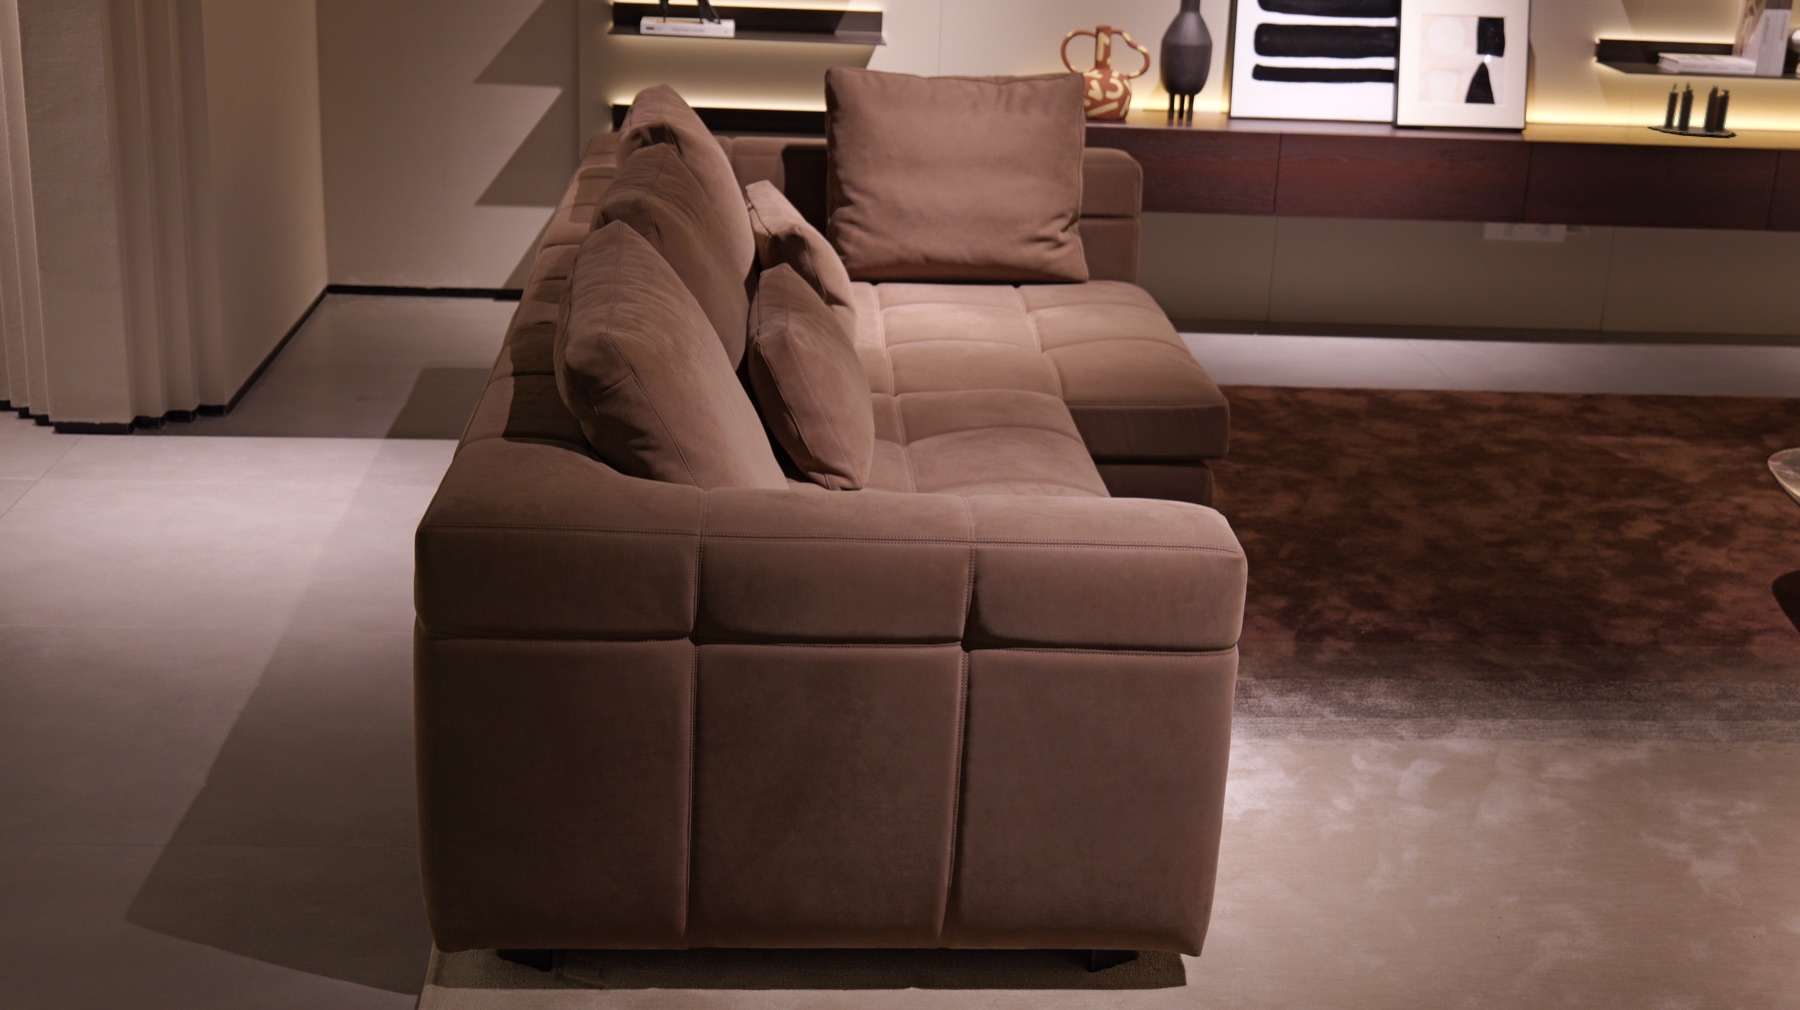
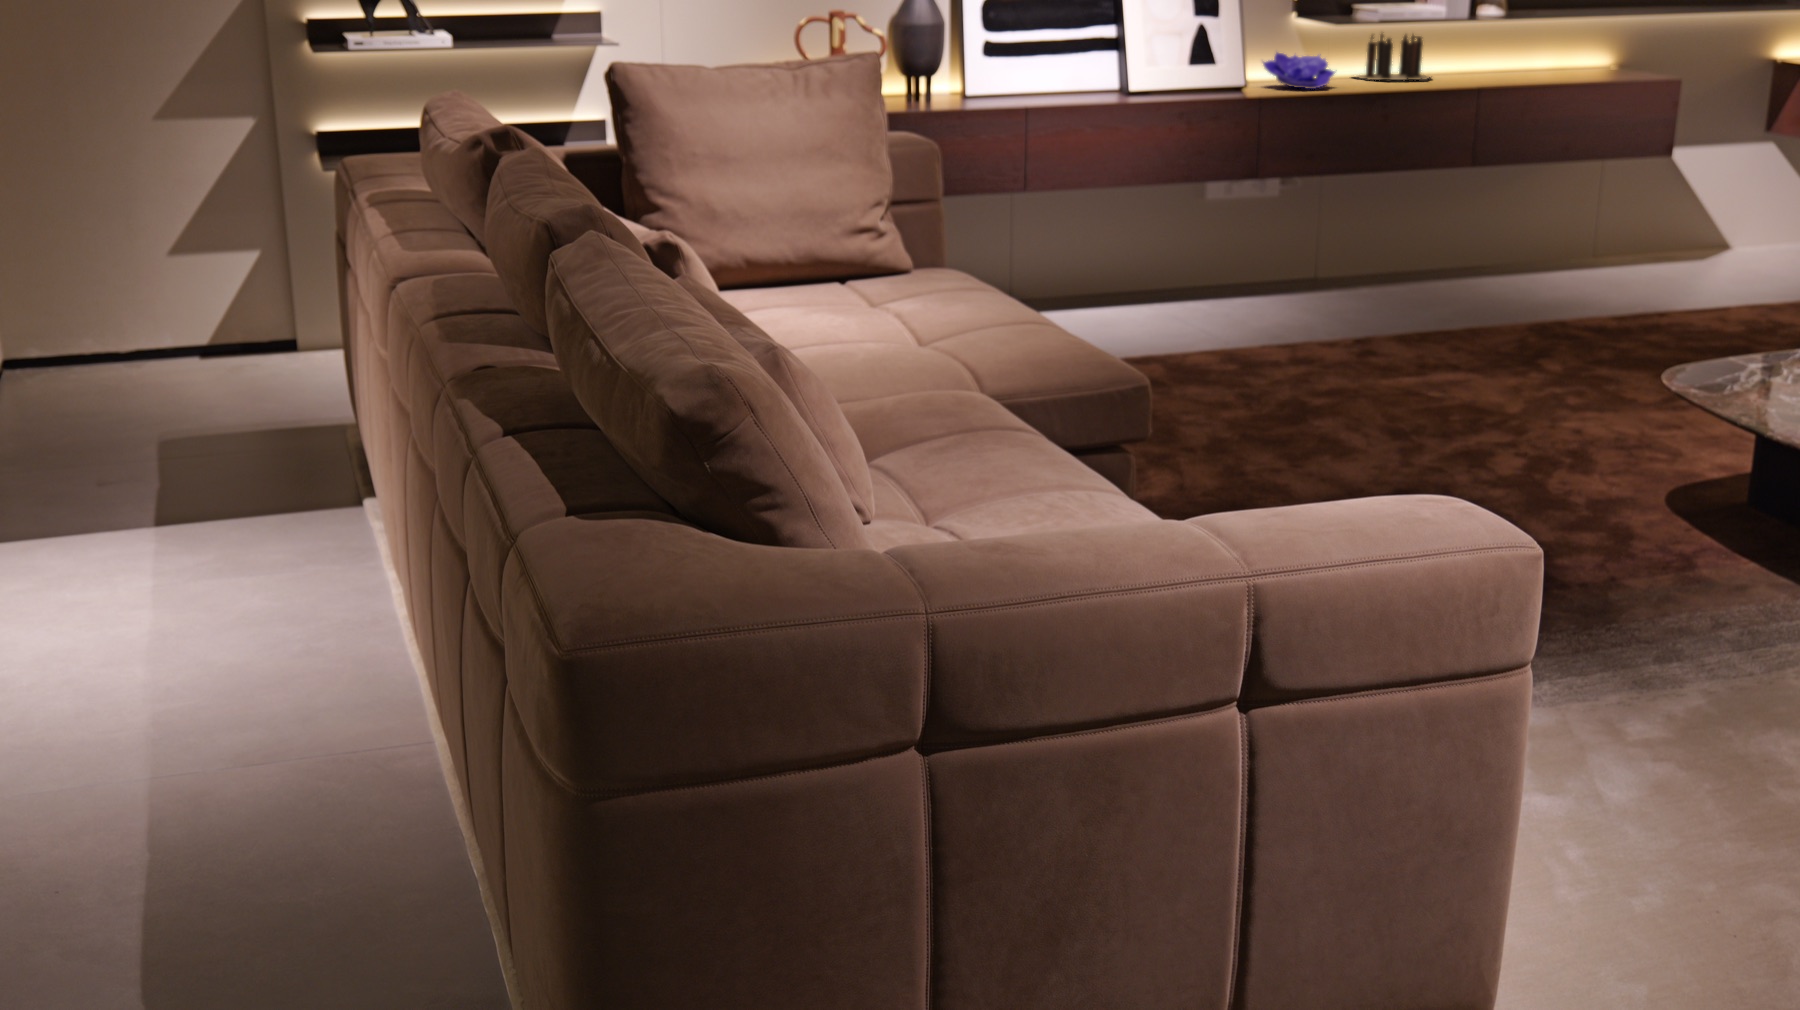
decorative bowl: none [1543,93,1623,136] -> present [1263,53,1335,89]

